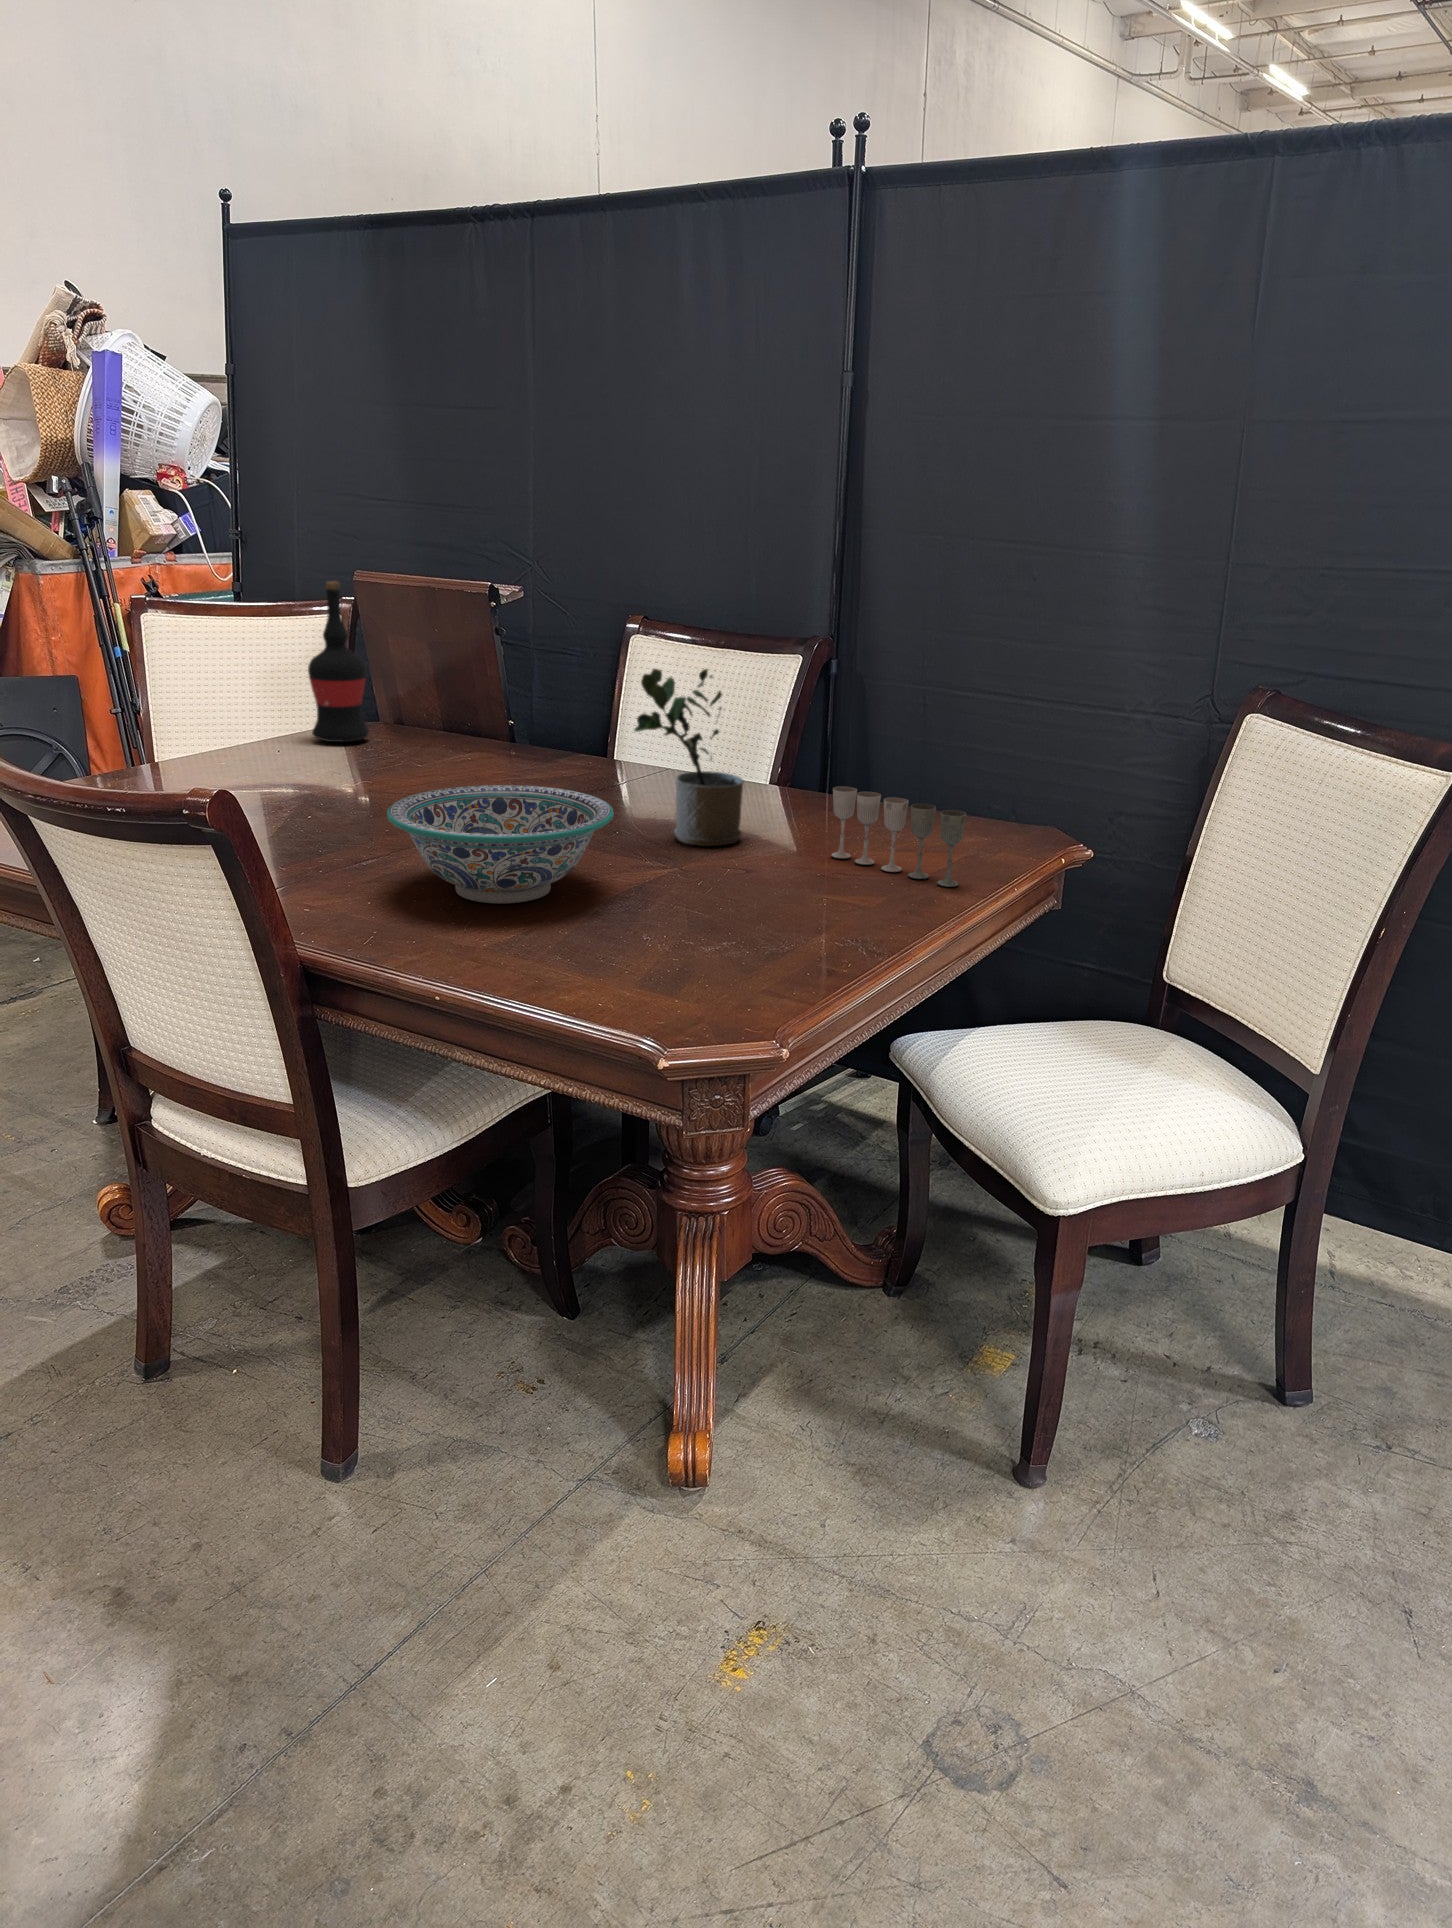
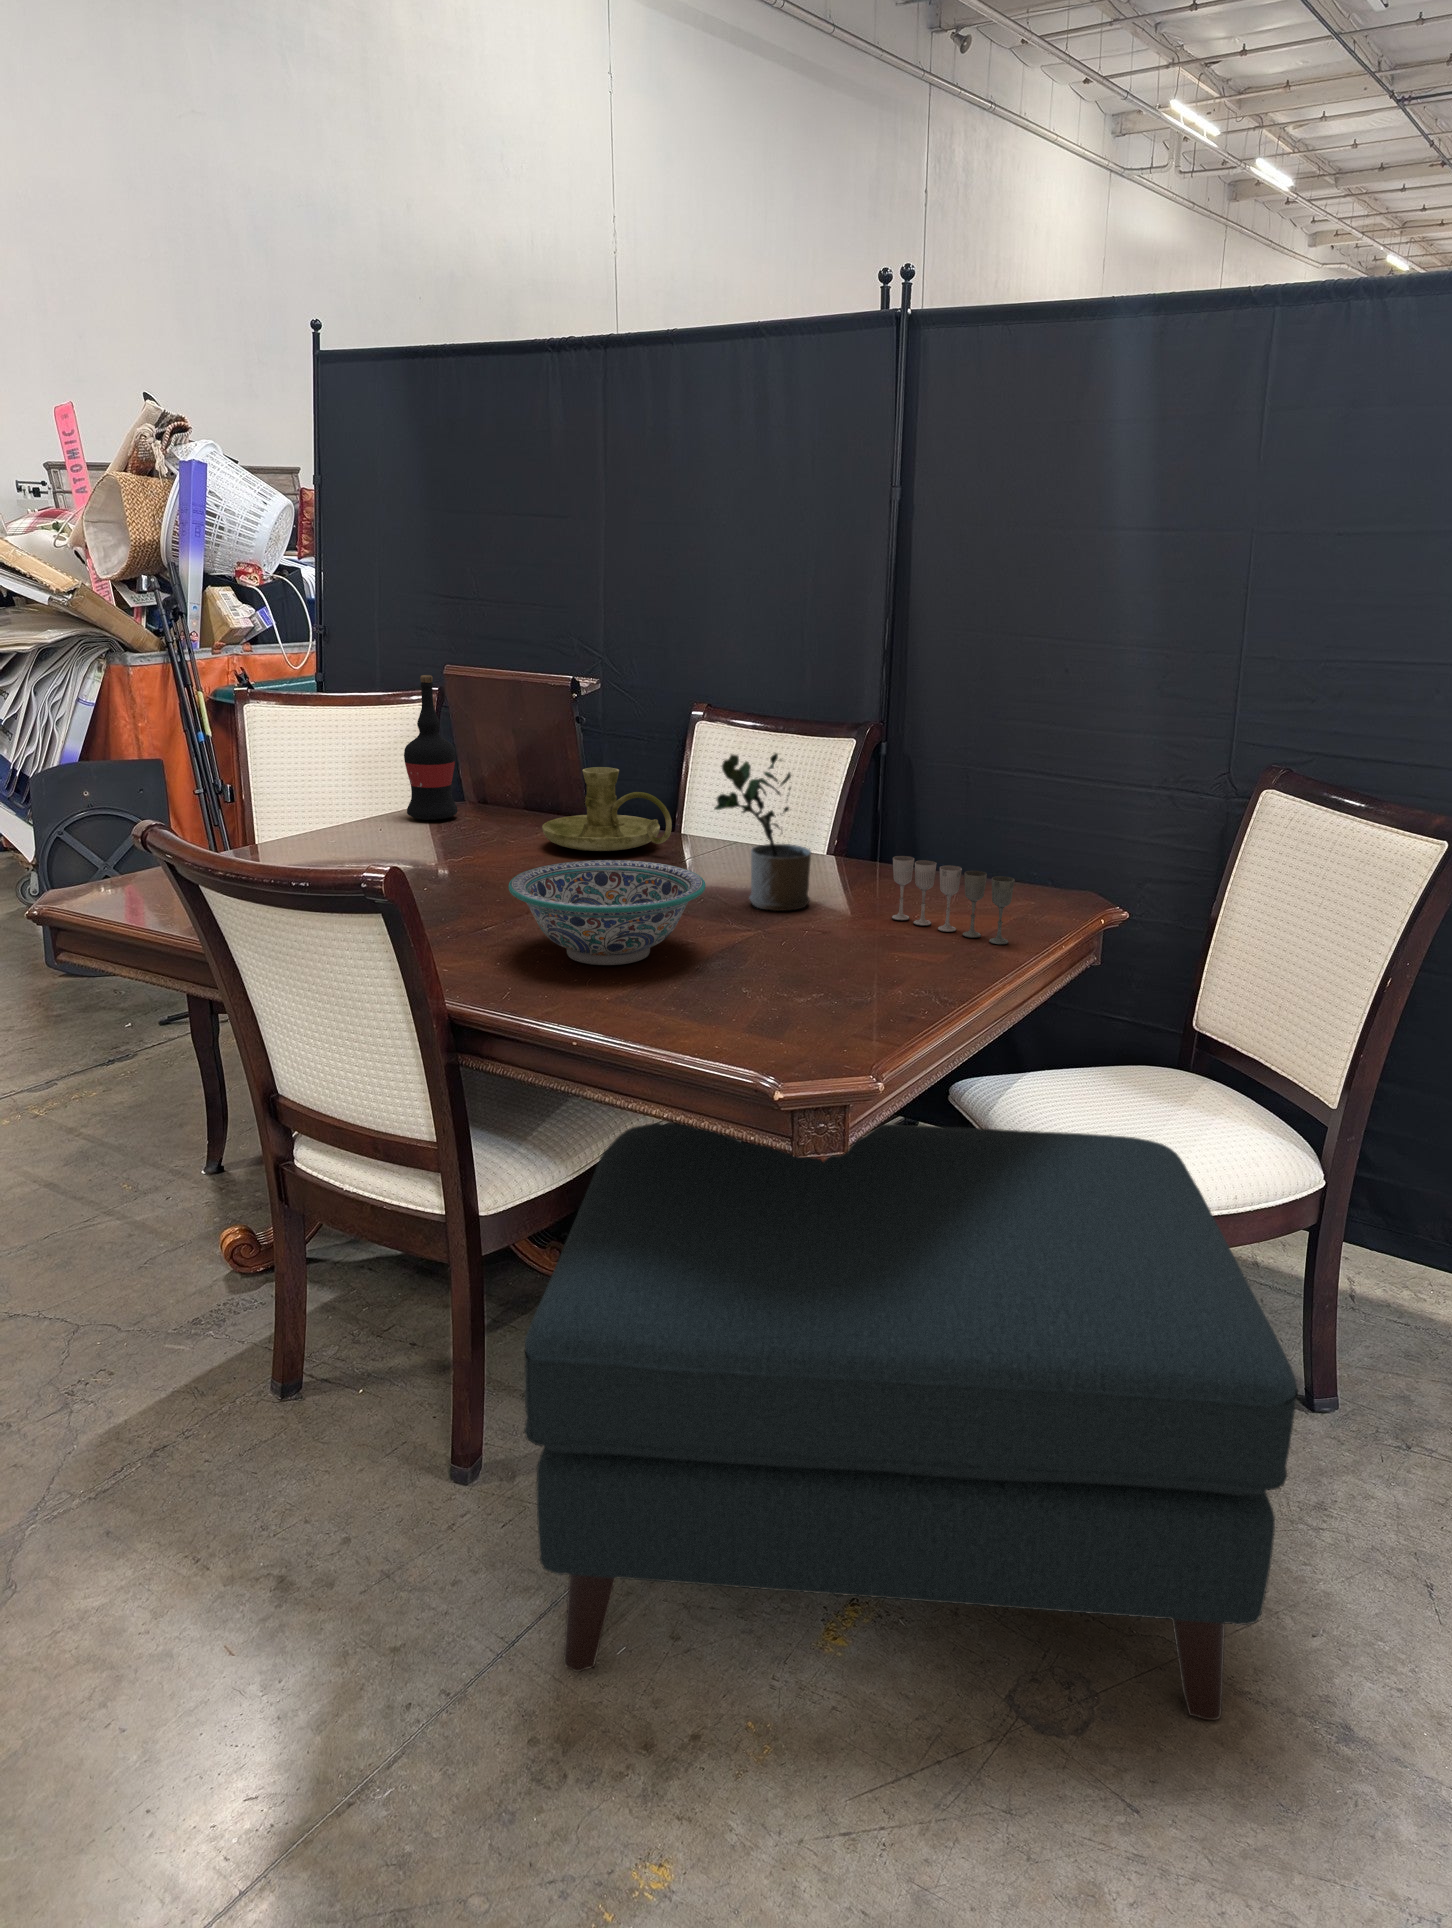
candle holder: none [455,686,597,778] -> present [542,767,672,851]
ottoman: none [367,1073,1263,1771] -> present [525,1123,1298,1720]

